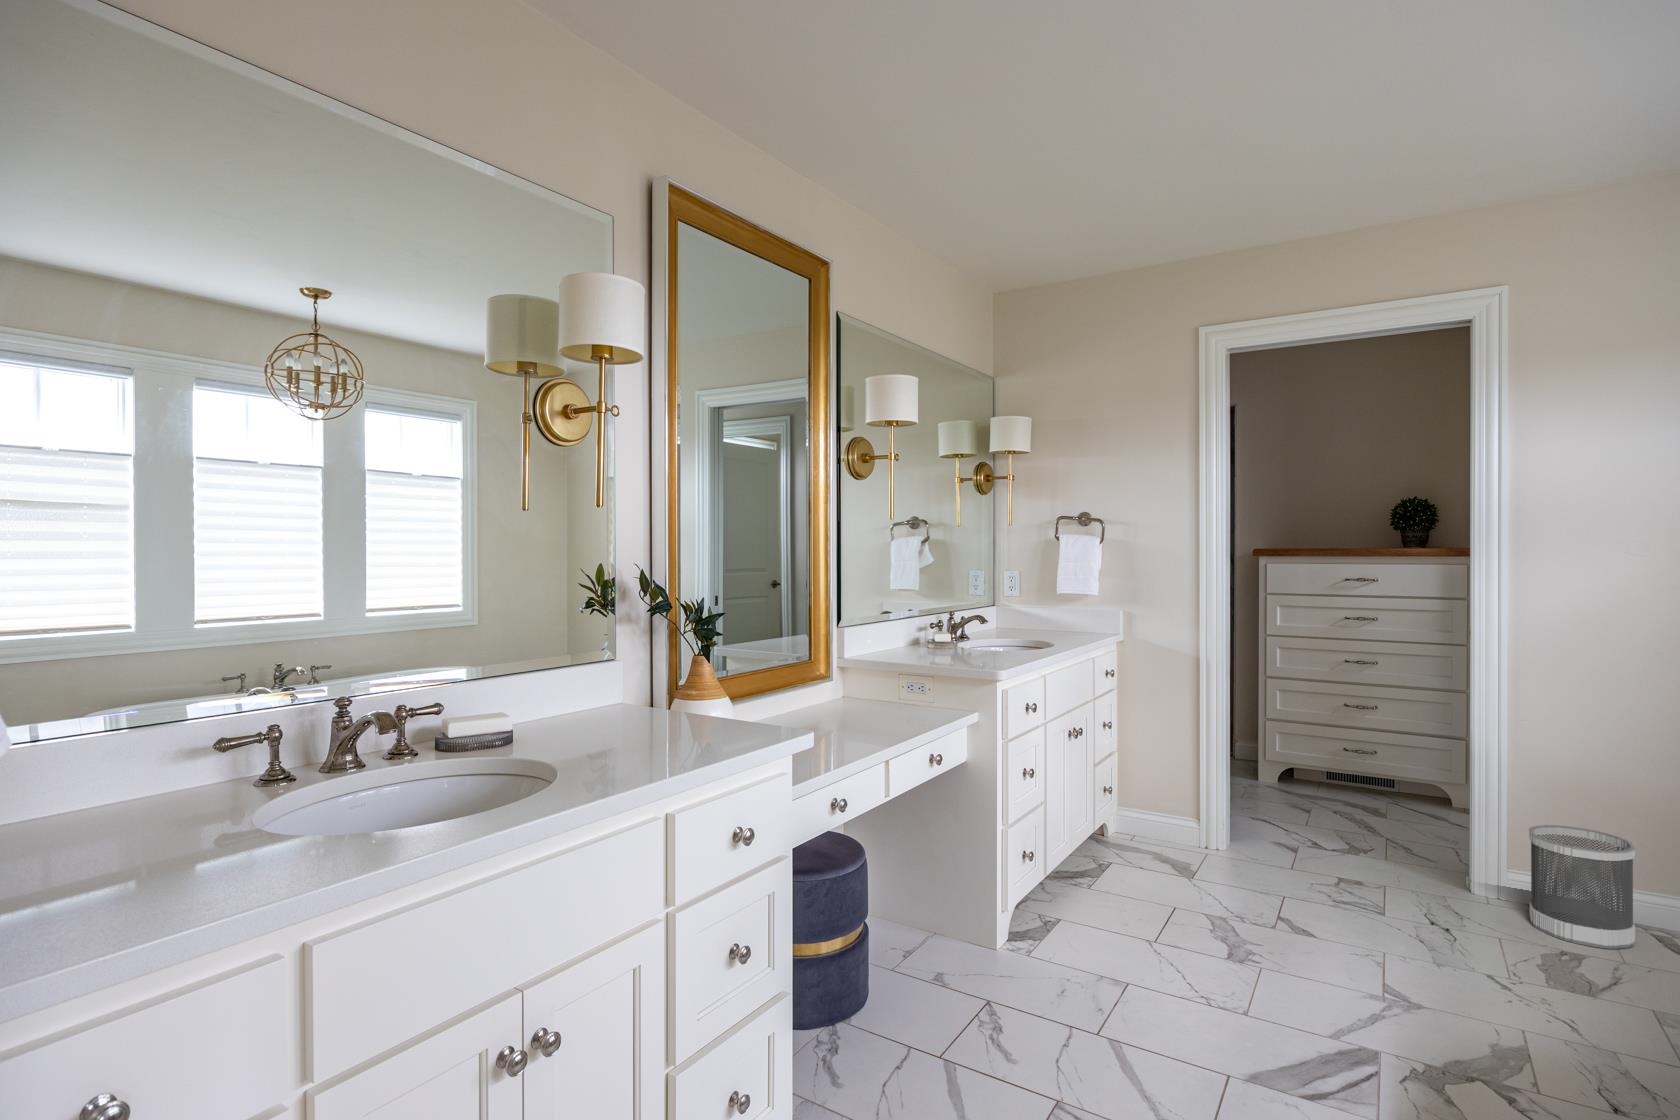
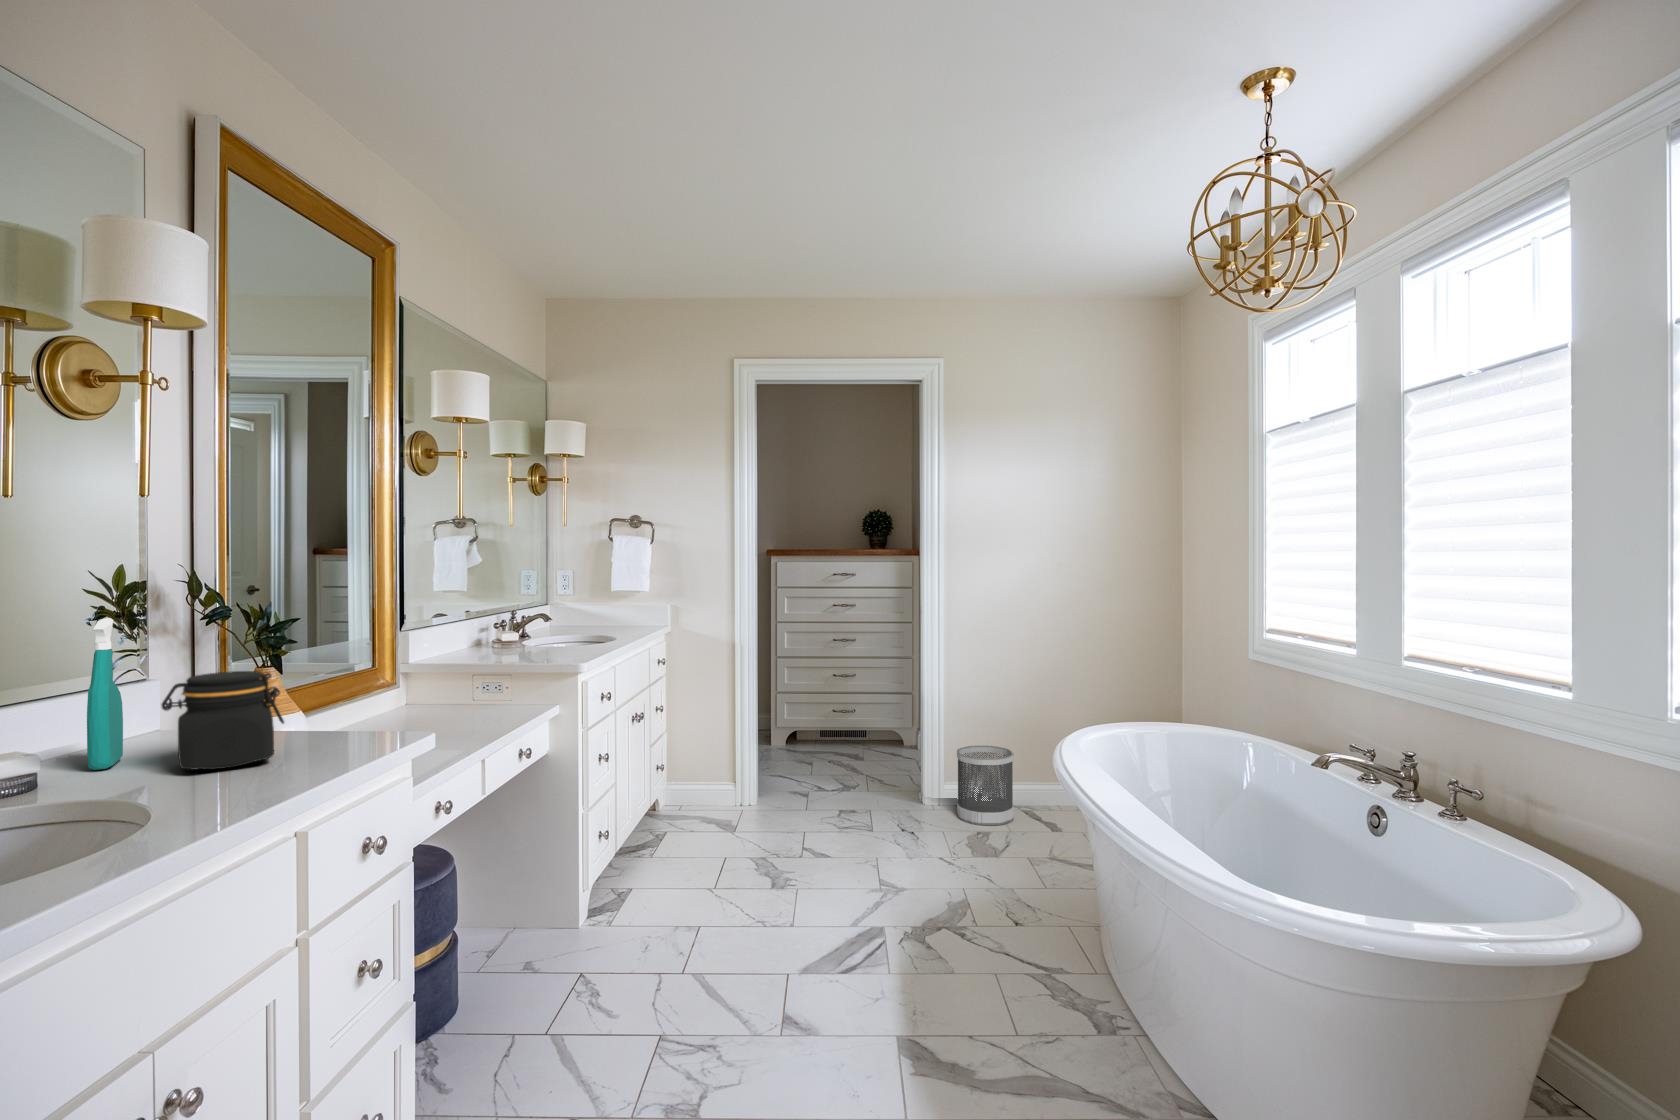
spray bottle: none [553,609,583,734] -> present [87,618,123,770]
jar: none [593,660,683,745] -> present [161,671,284,770]

